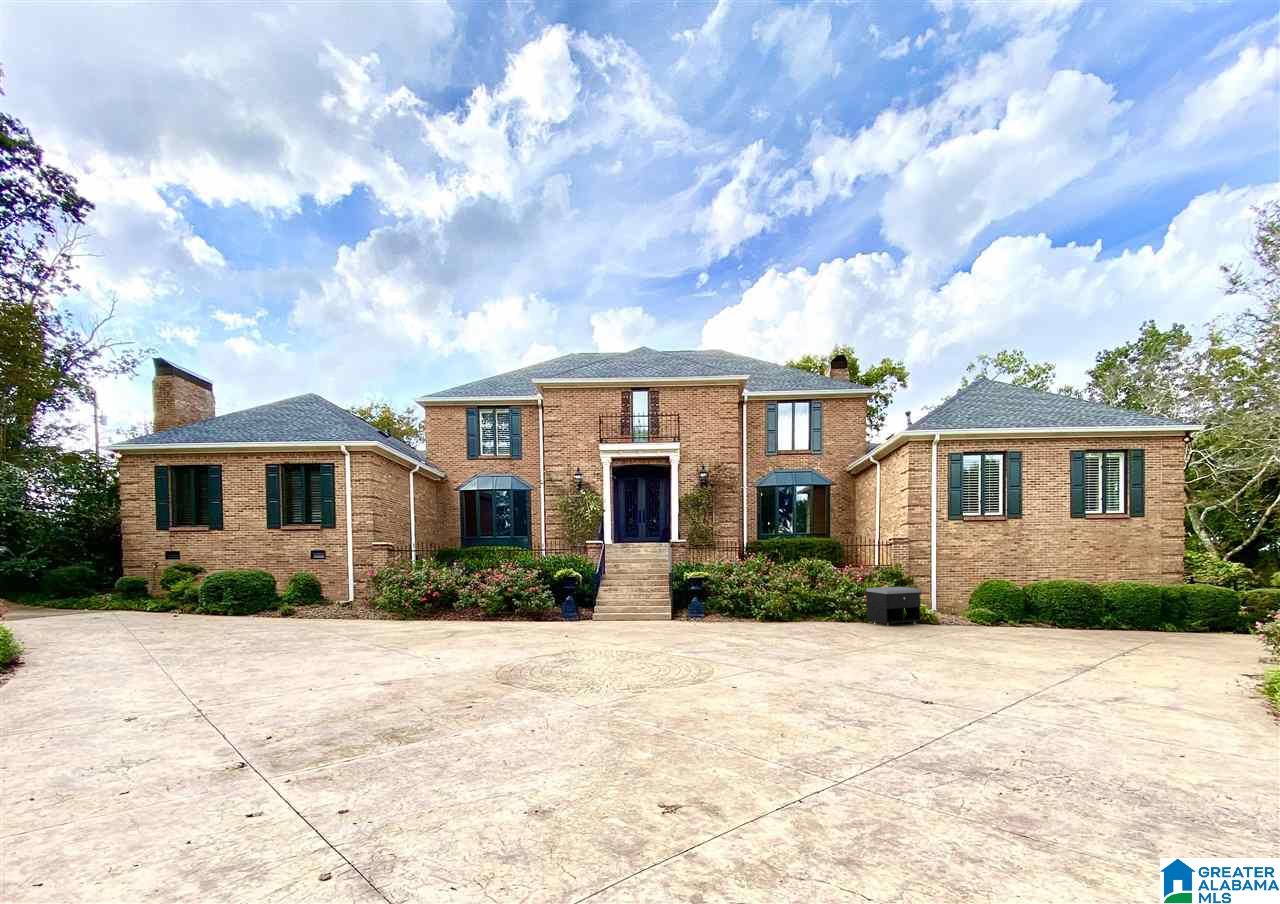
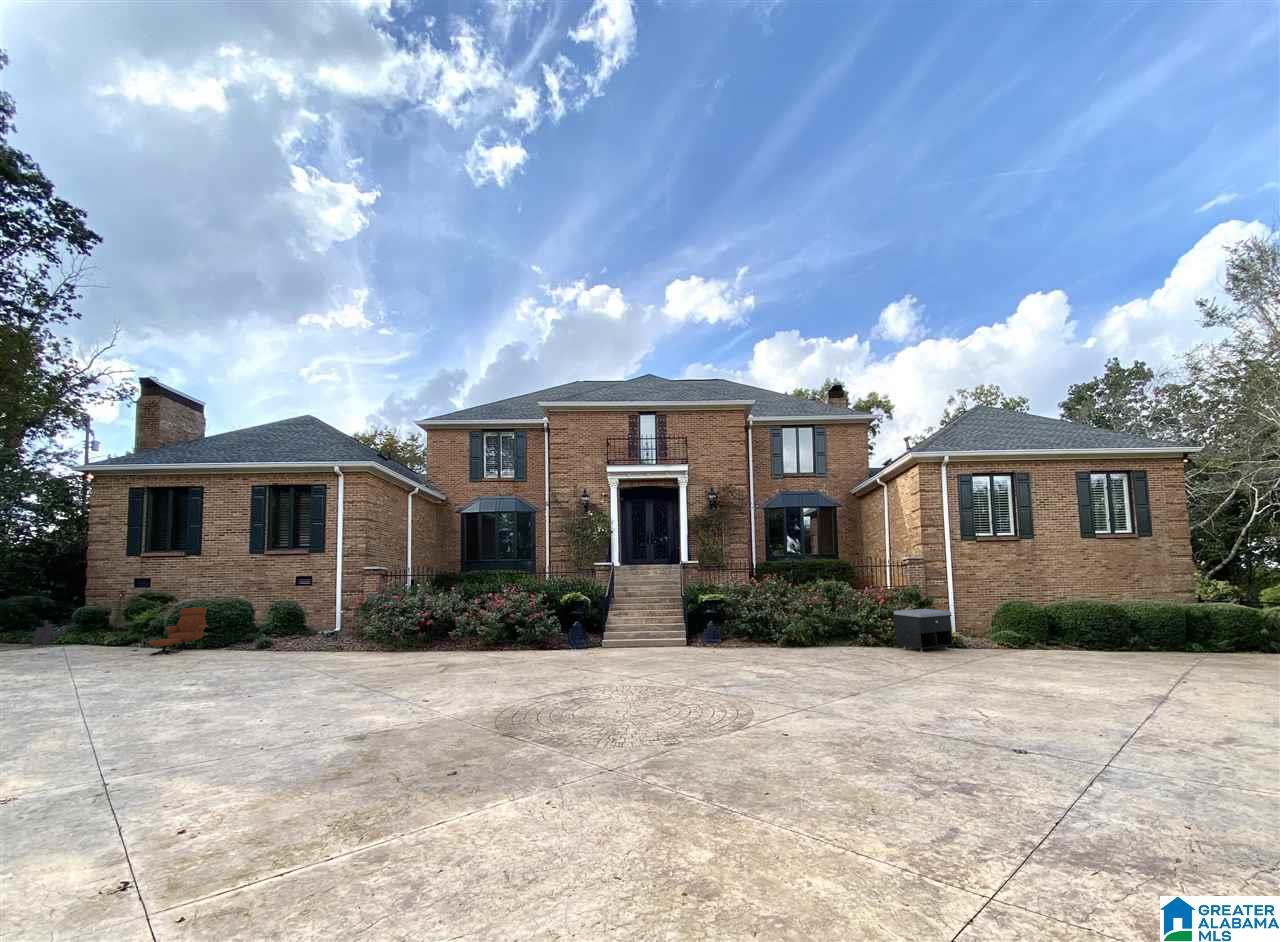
lounge chair: none [192,579,238,620] -> present [149,608,209,656]
watering can: none [80,589,117,611] -> present [27,620,75,646]

